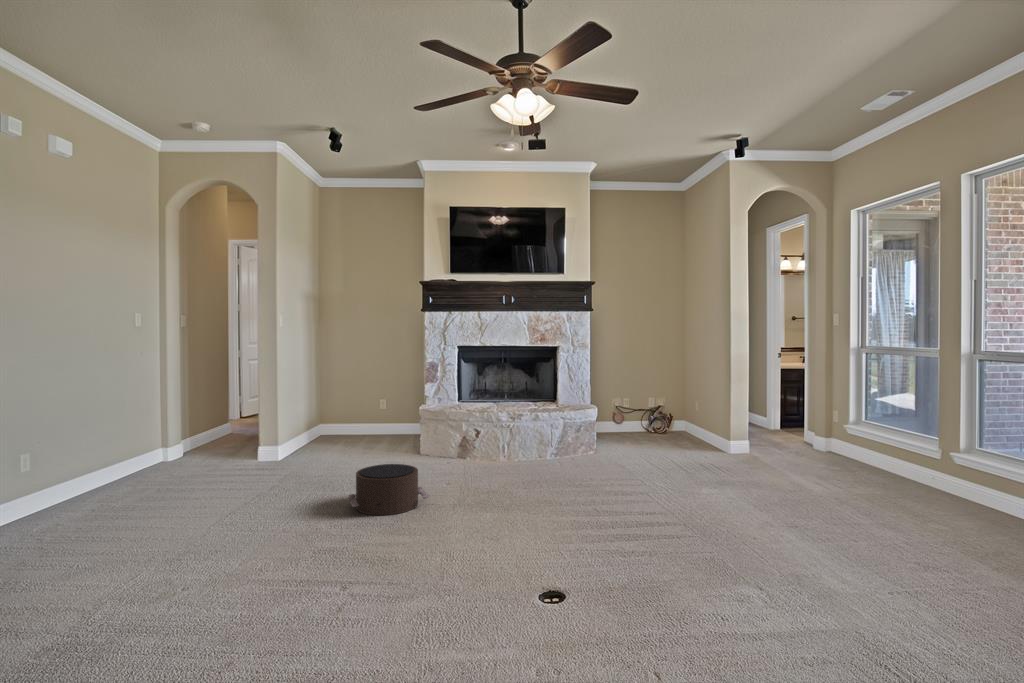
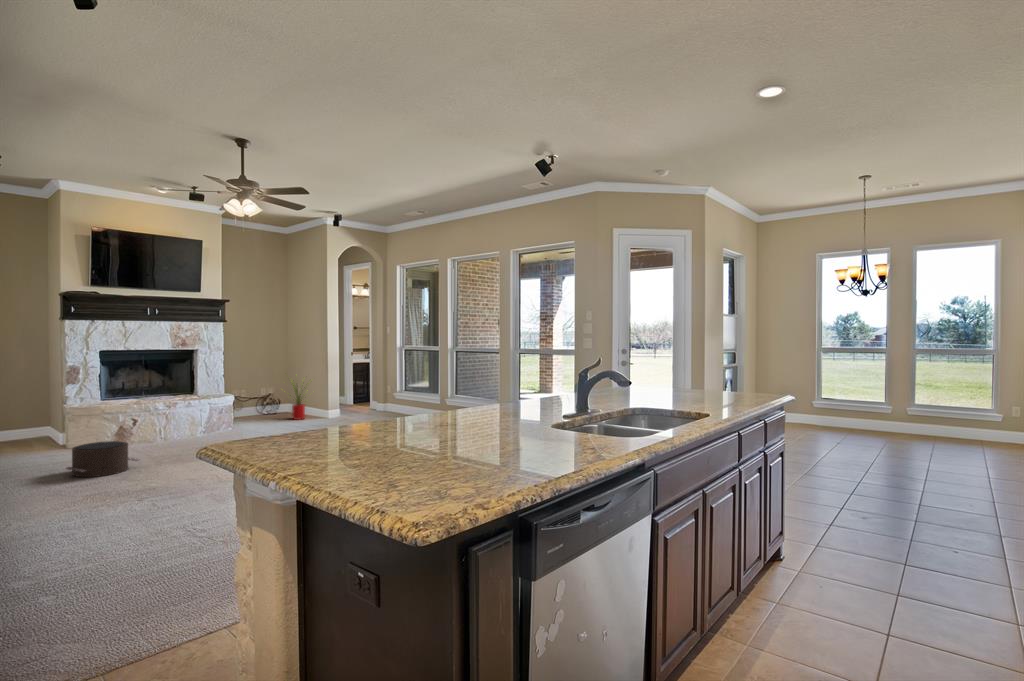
house plant: none [660,380,712,449] -> present [292,383,305,420]

